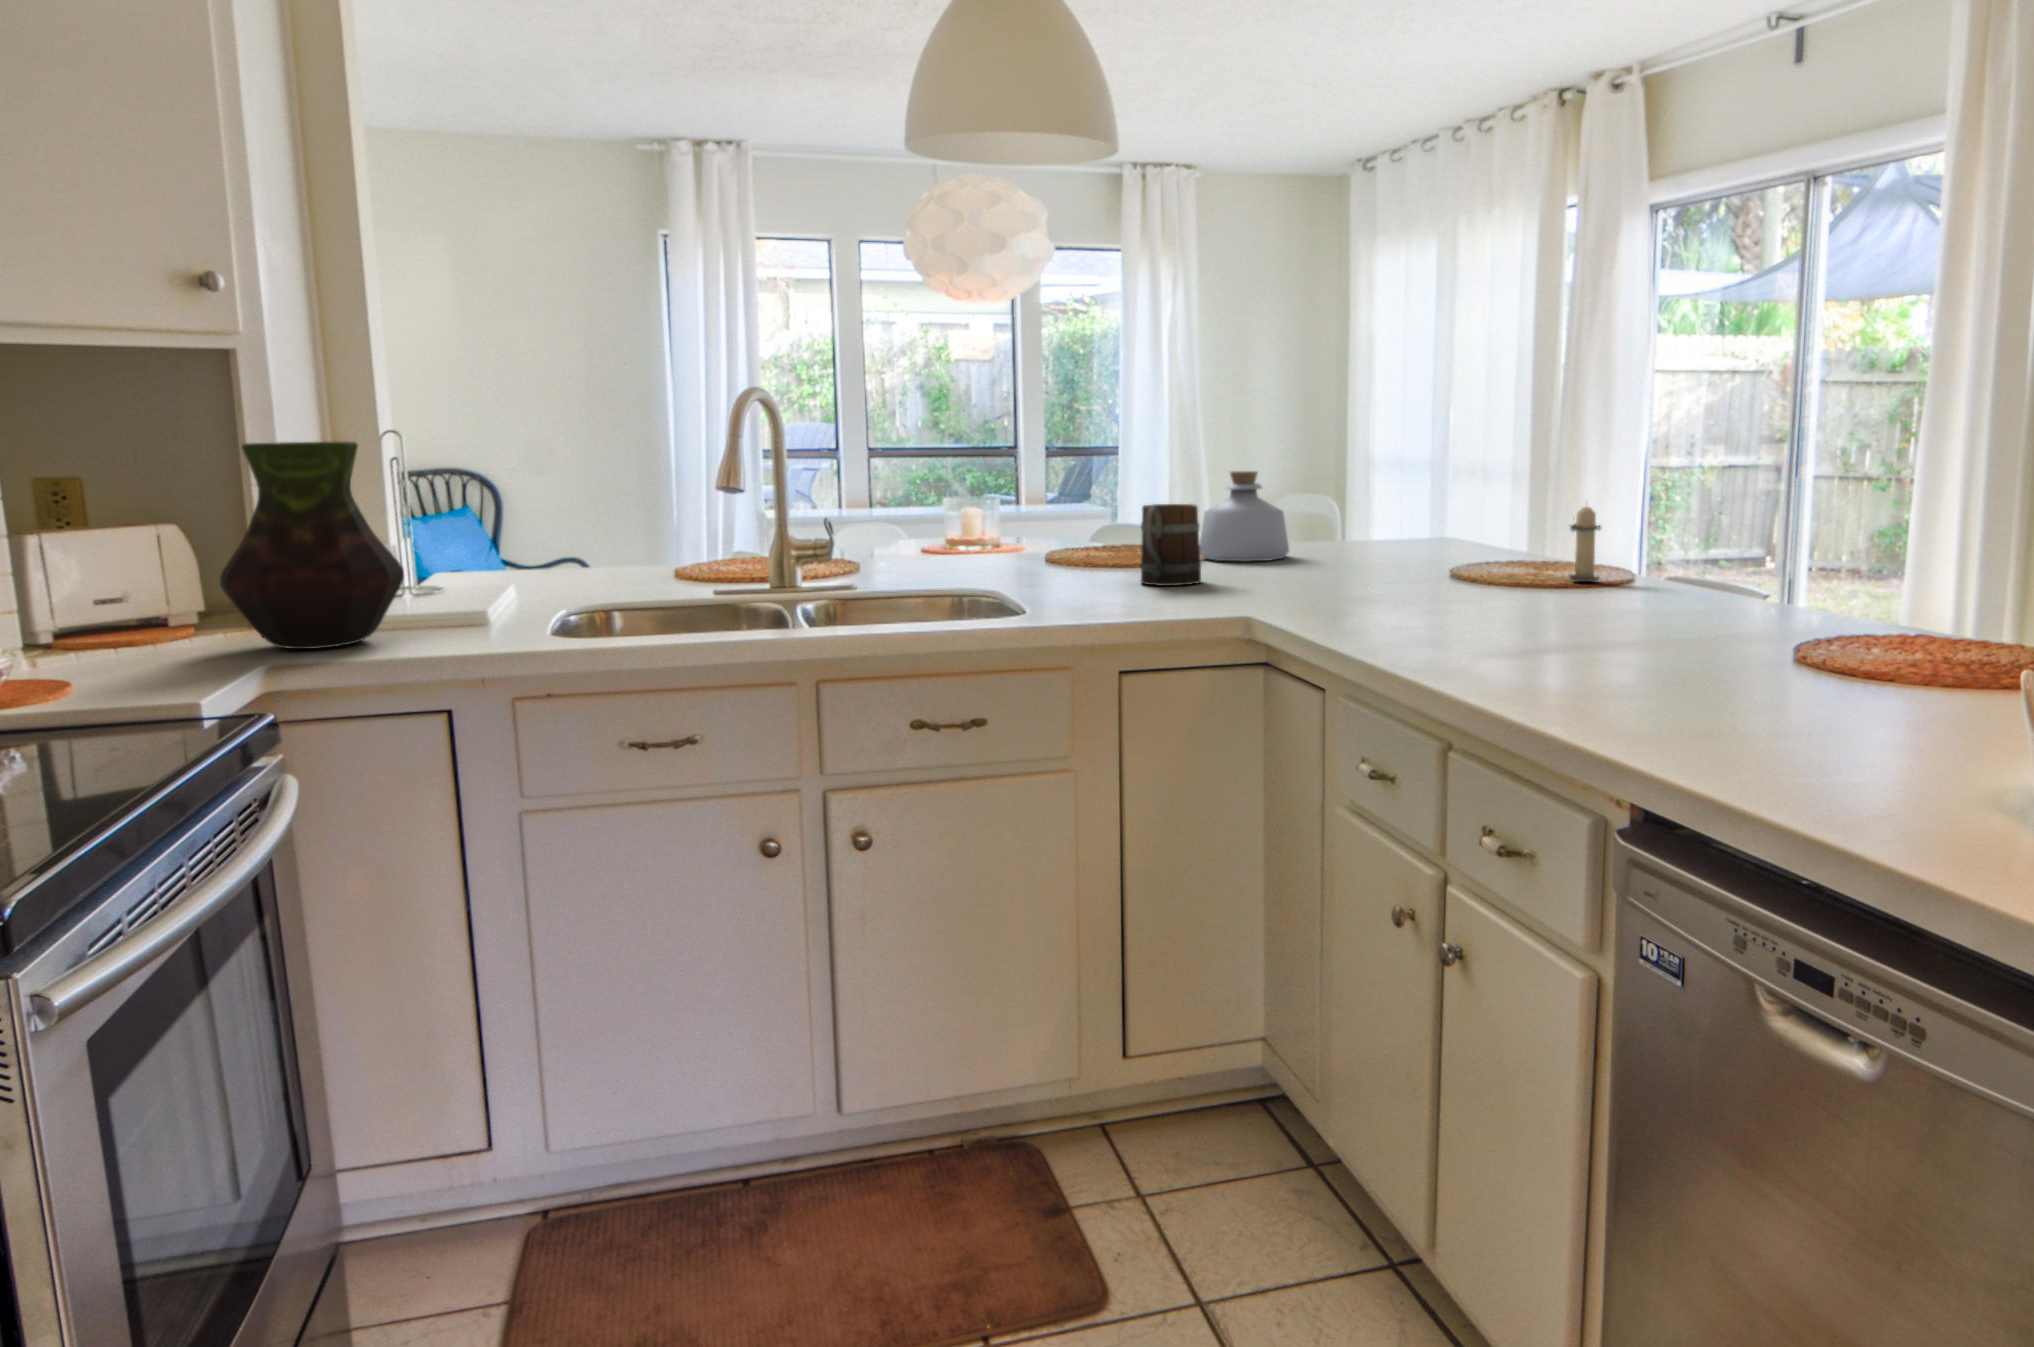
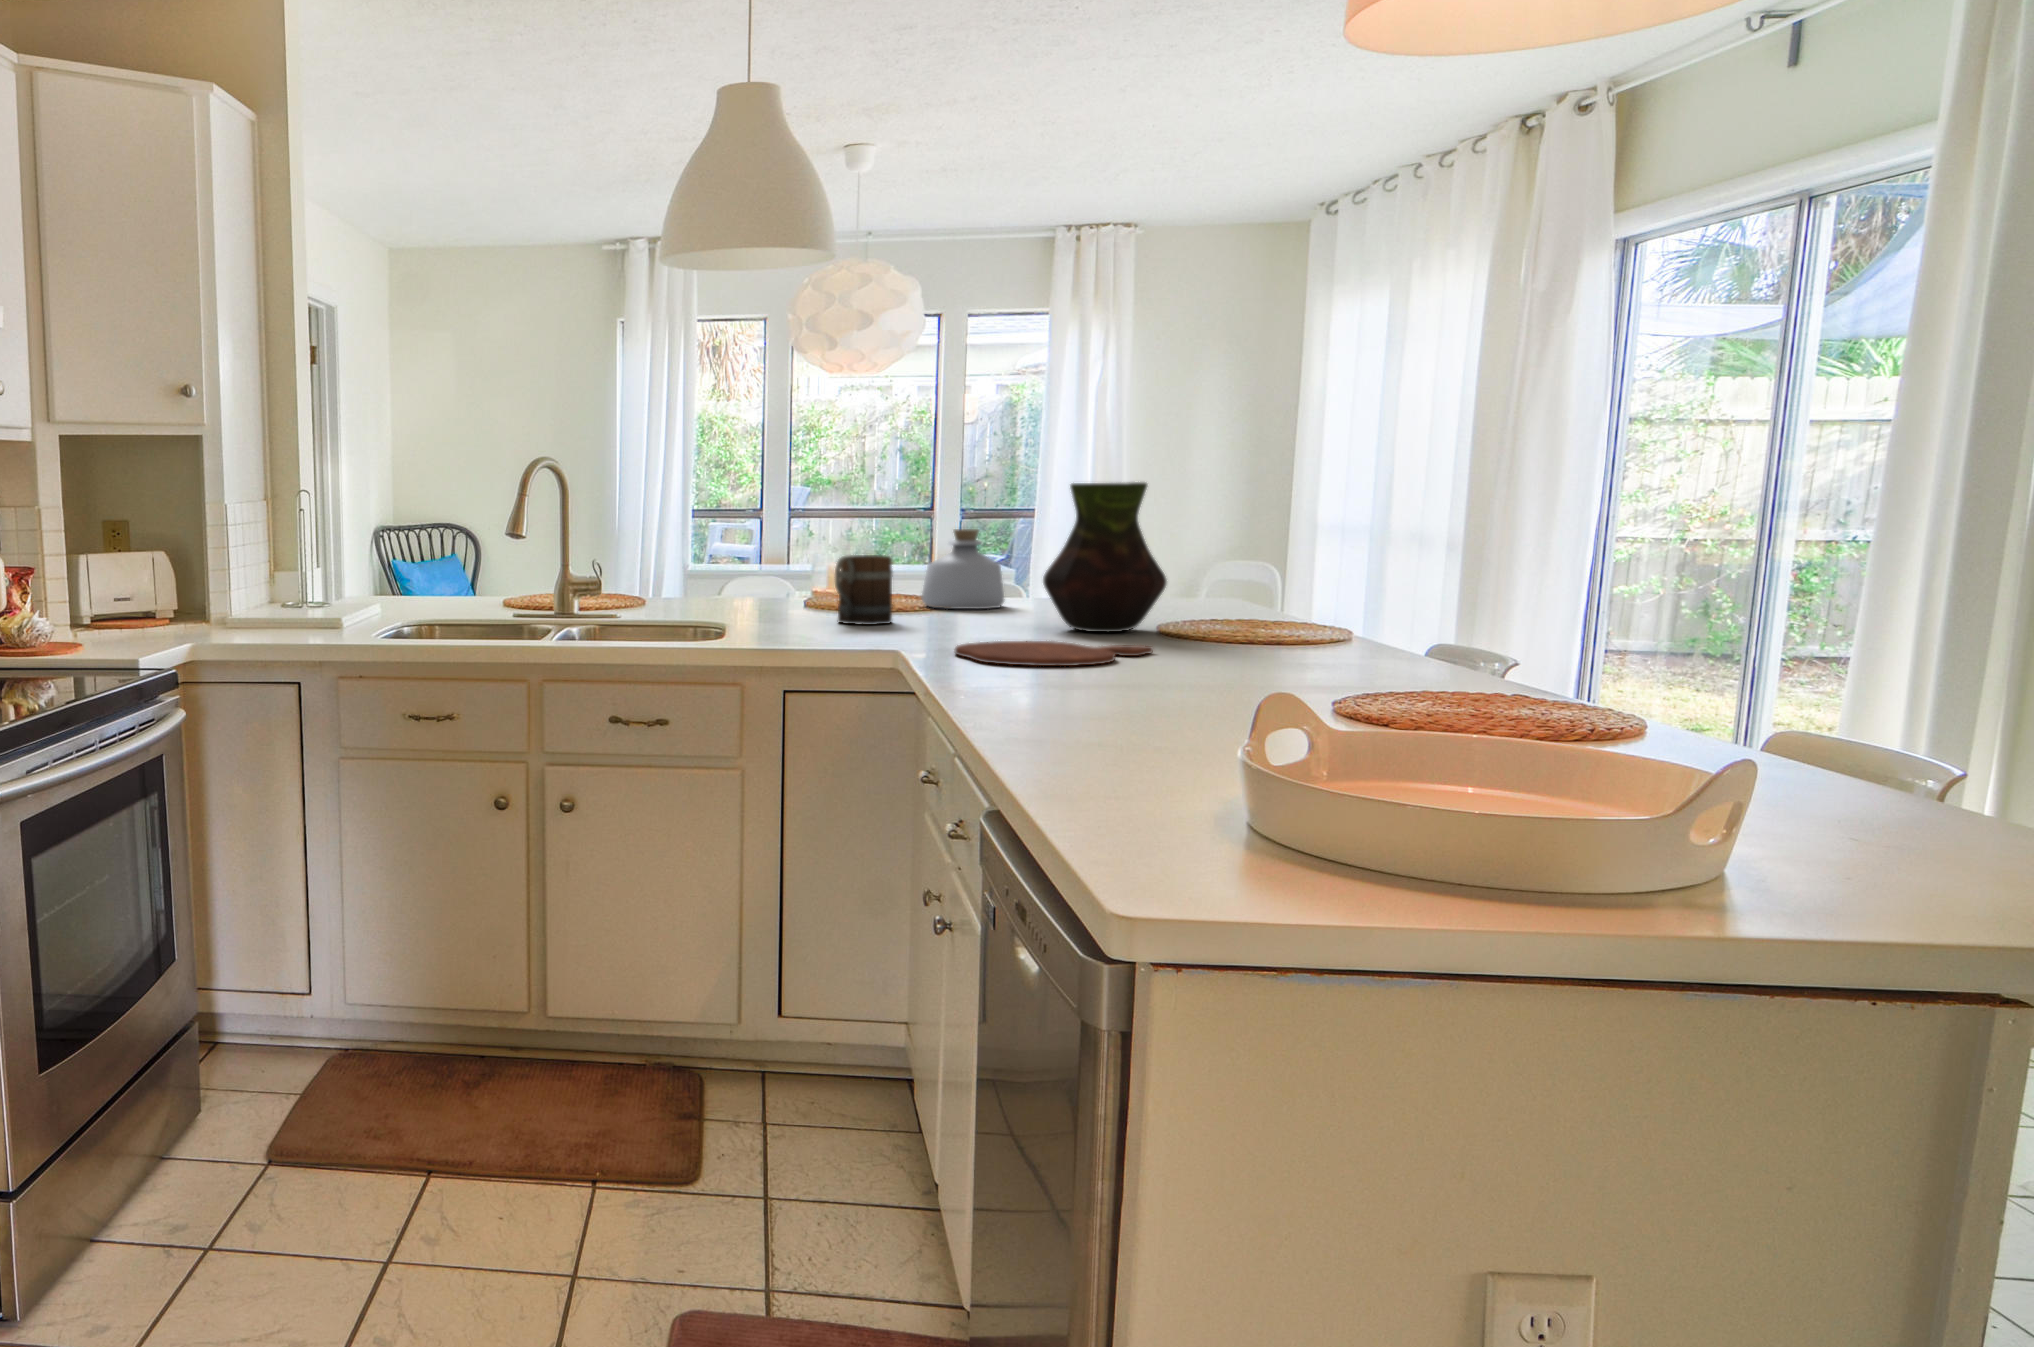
vase: present [220,442,404,649] -> present [1043,482,1167,632]
candle: present [1569,506,1601,581] -> none [1238,559,1283,638]
cutting board: none [1331,598,1523,629] -> present [955,641,1153,666]

